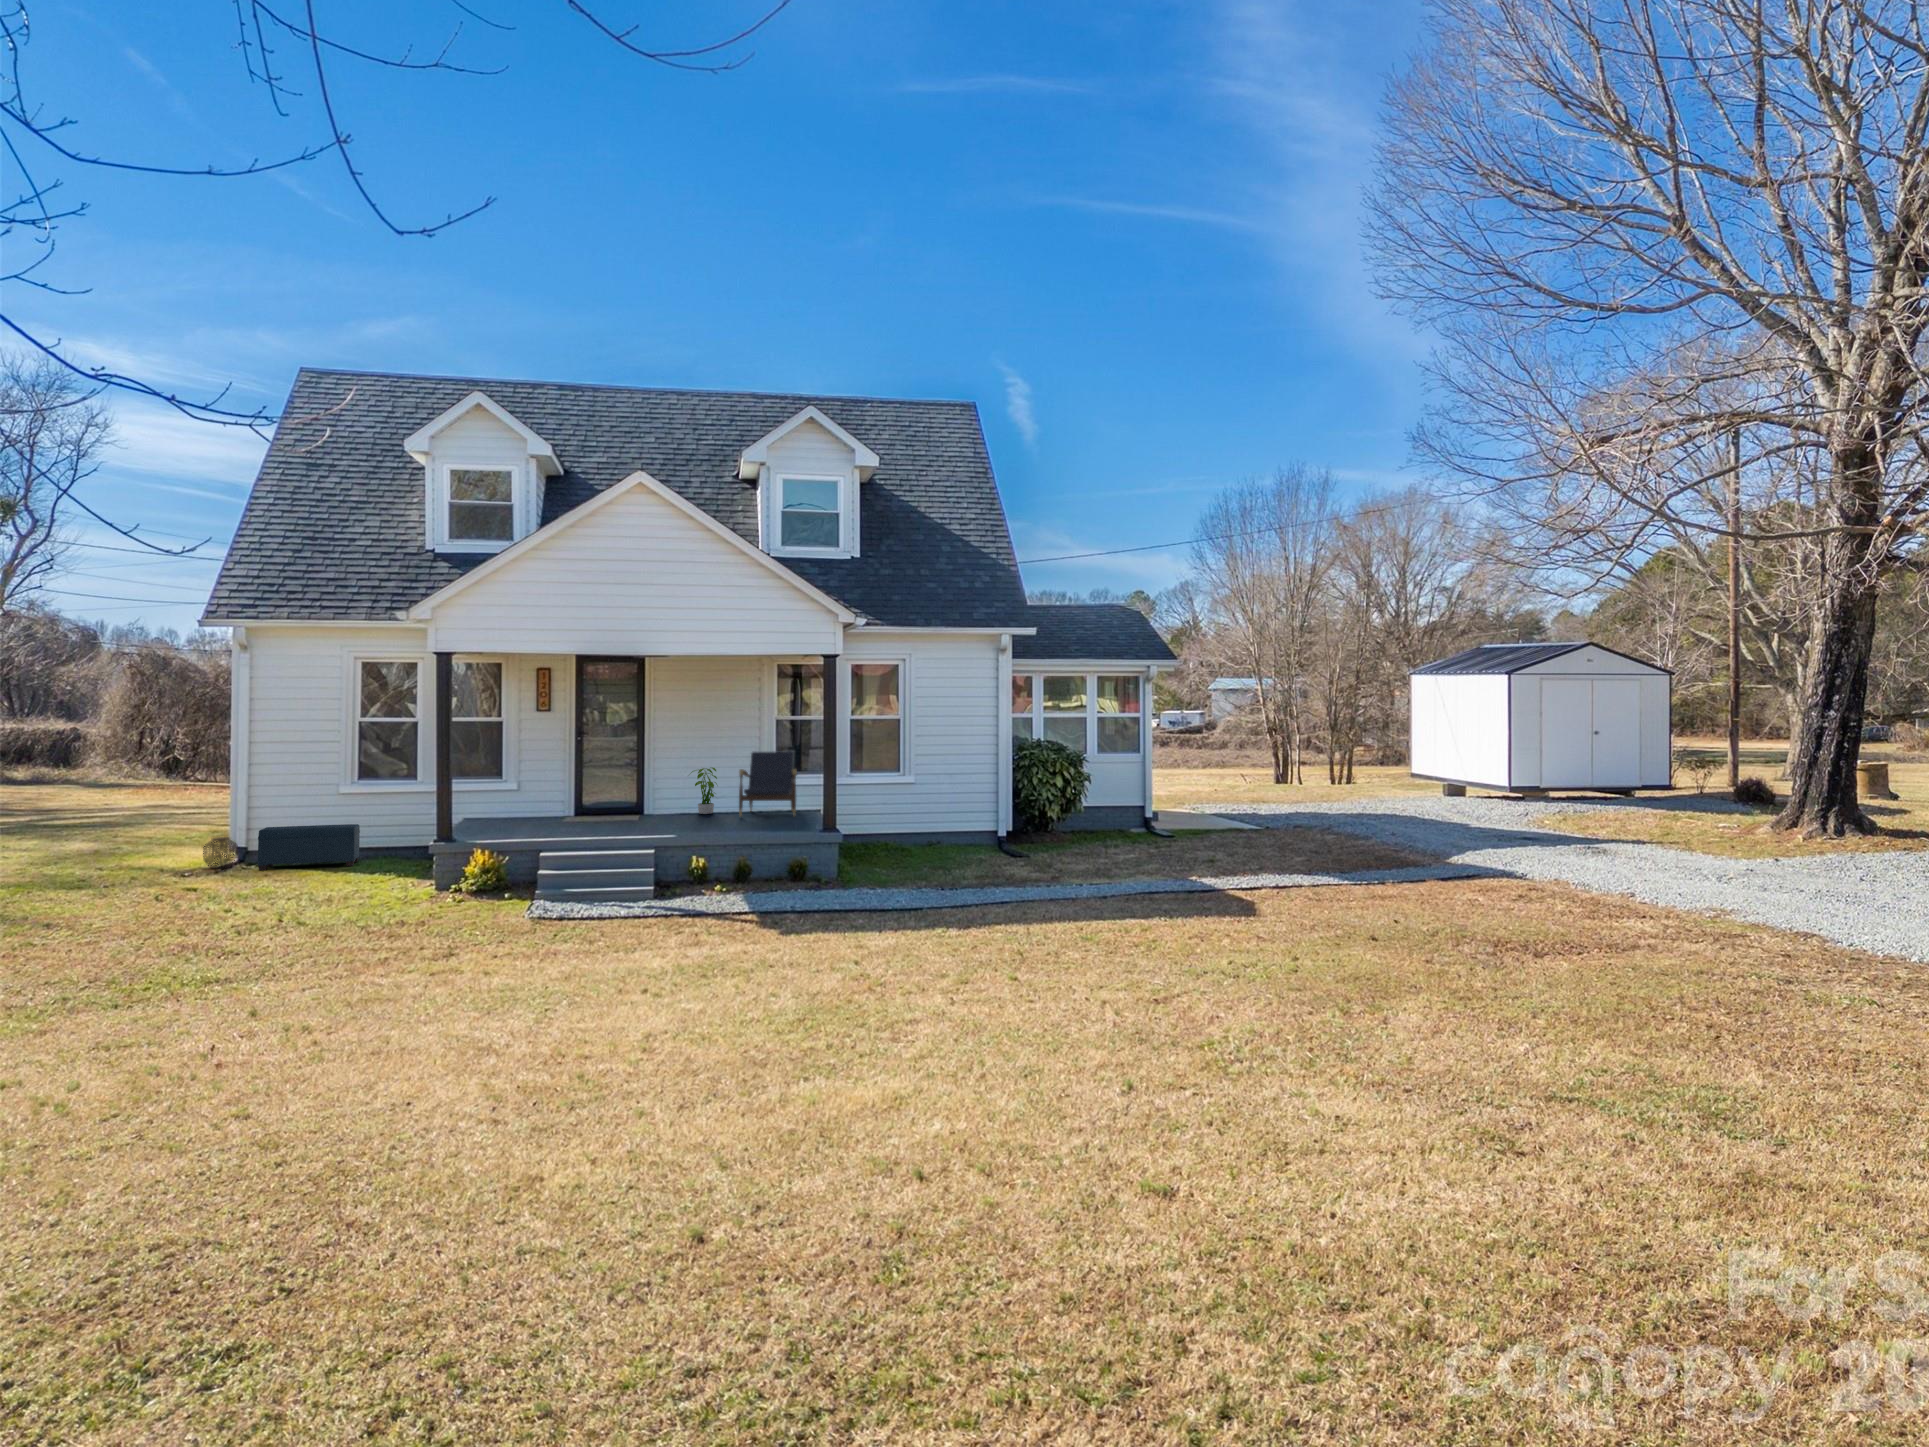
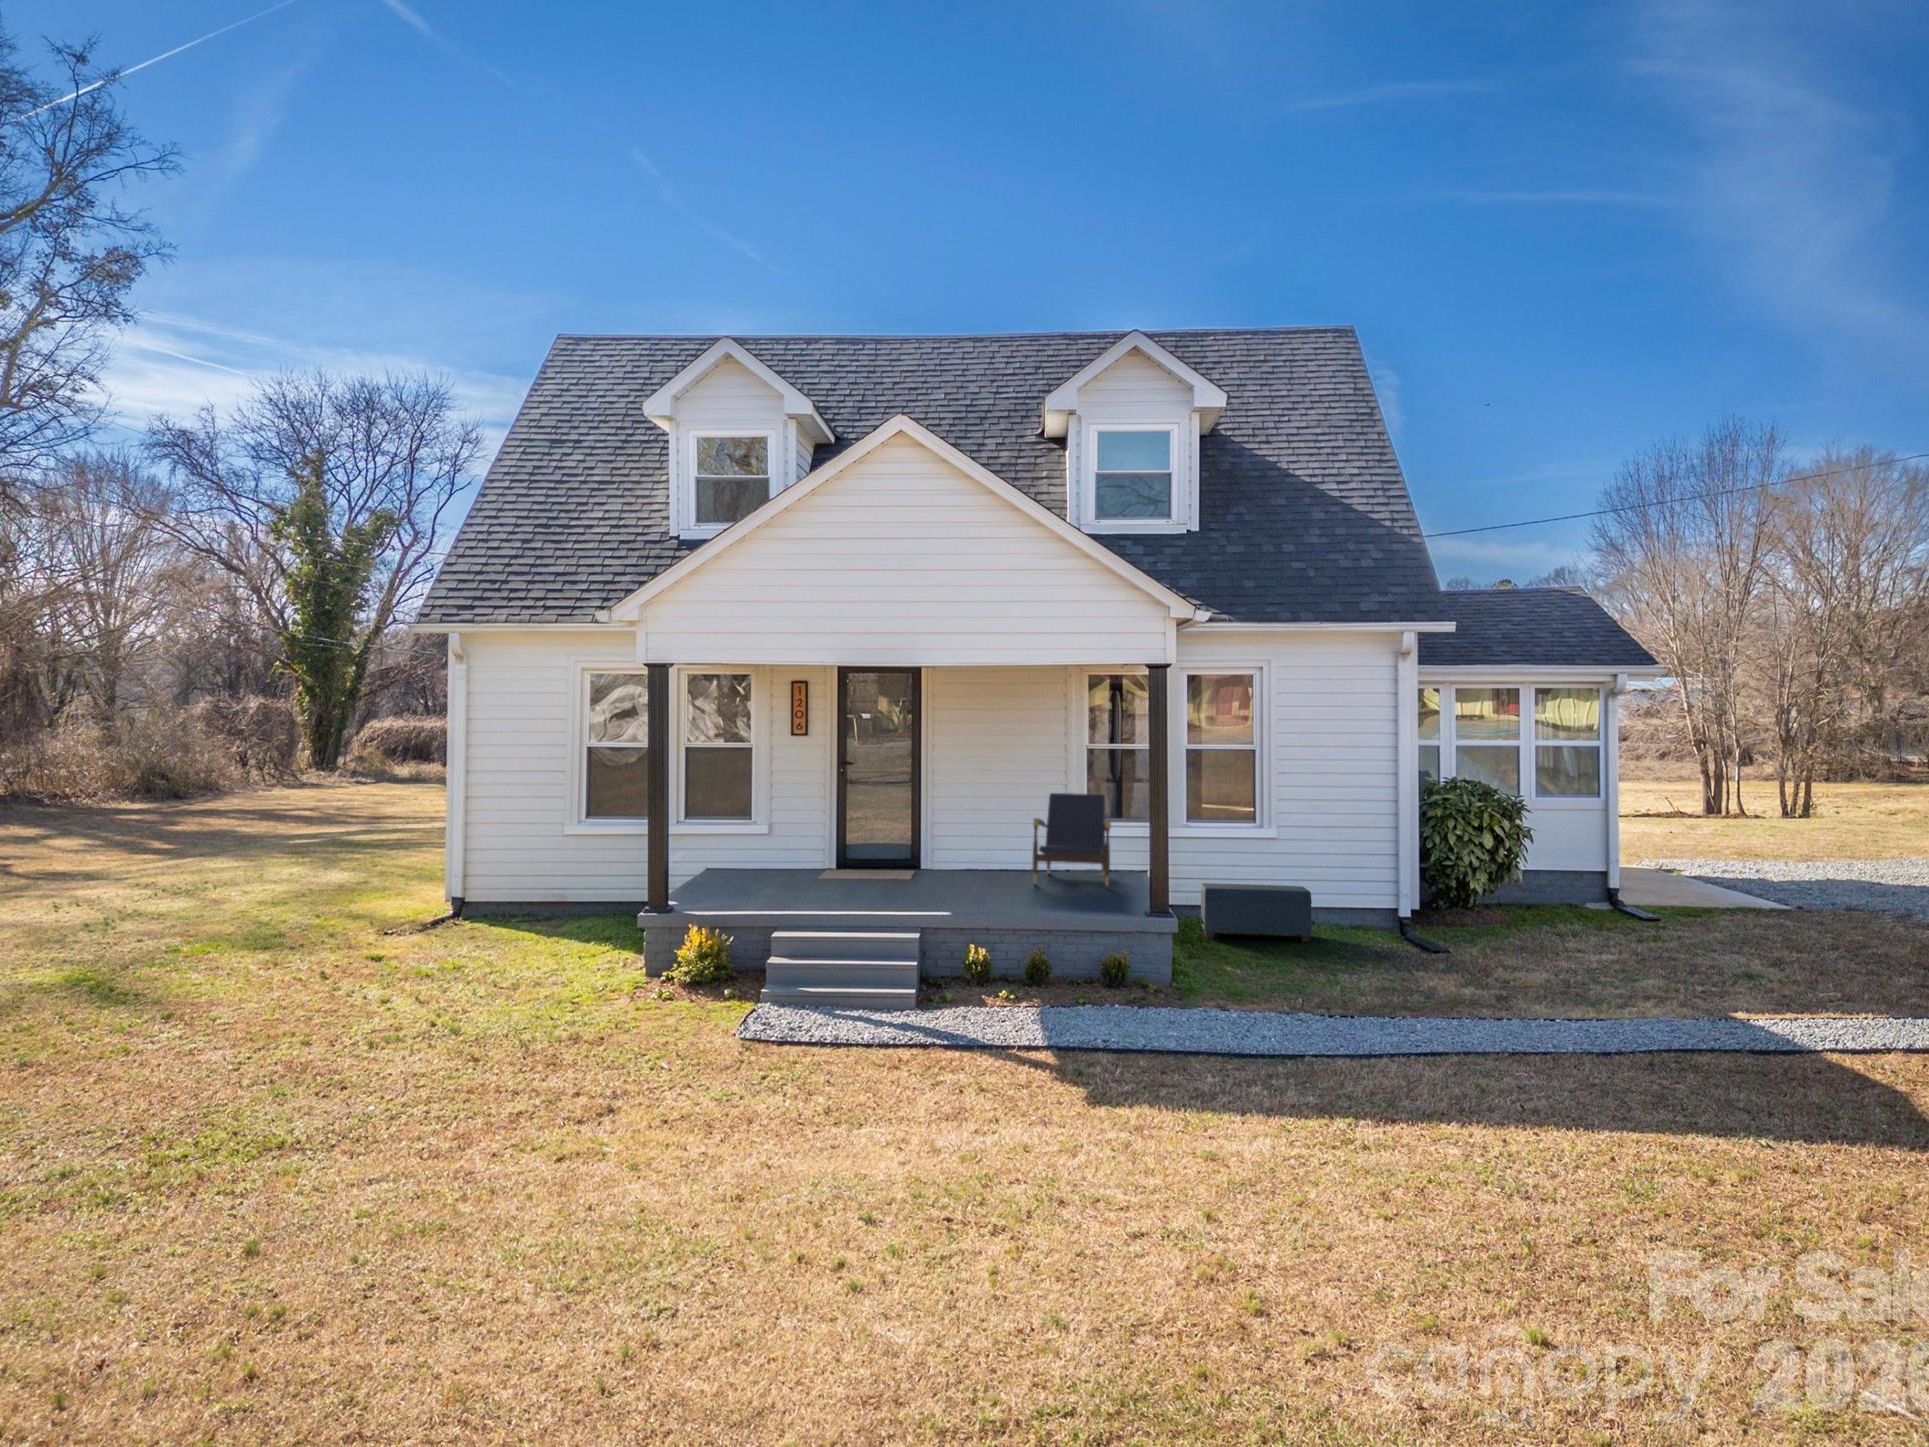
potted plant: present [690,767,717,814] -> none [967,811,1006,875]
bench: present [258,824,360,871] -> present [1201,883,1312,942]
woven basket: present [203,837,238,869] -> none [426,877,462,914]

